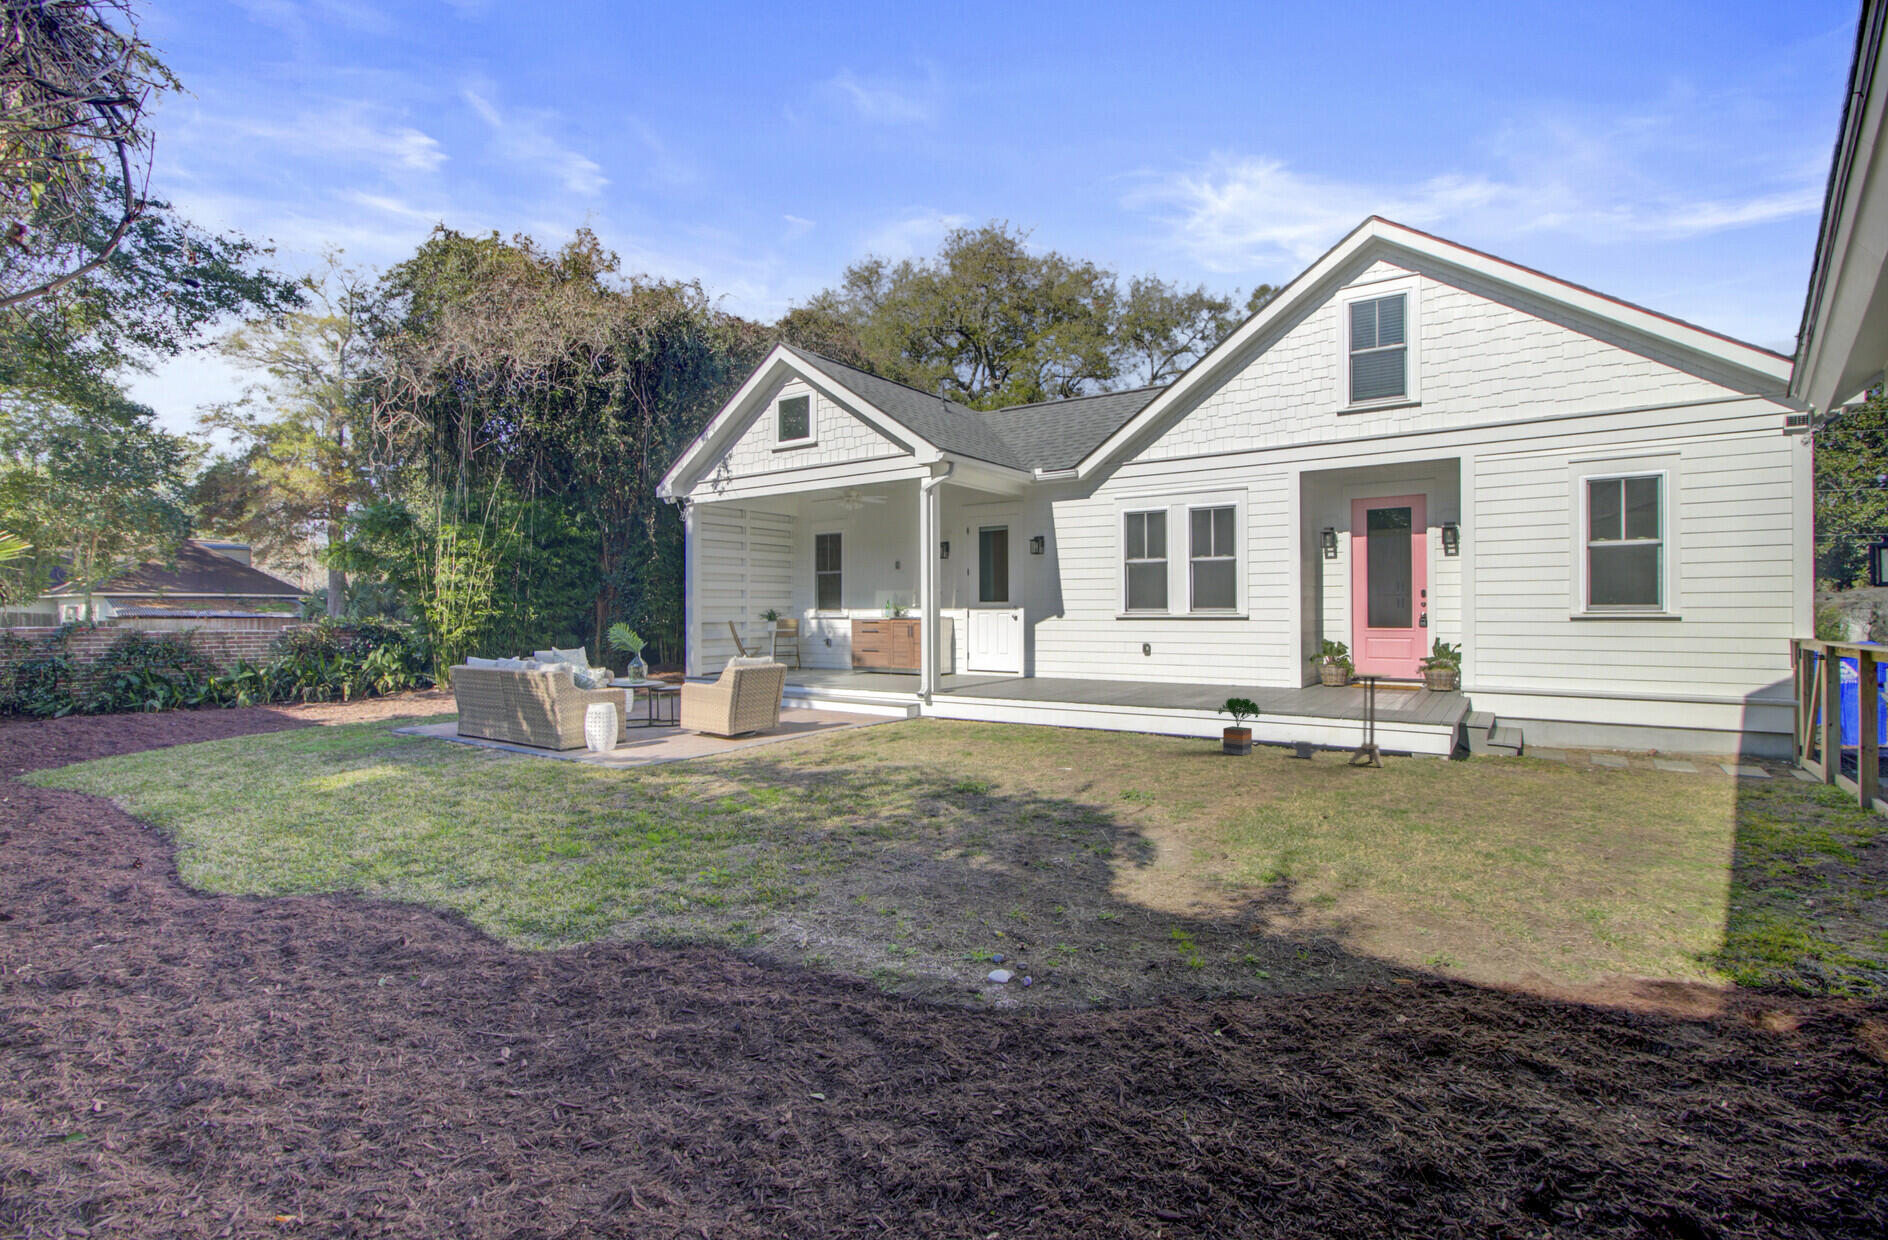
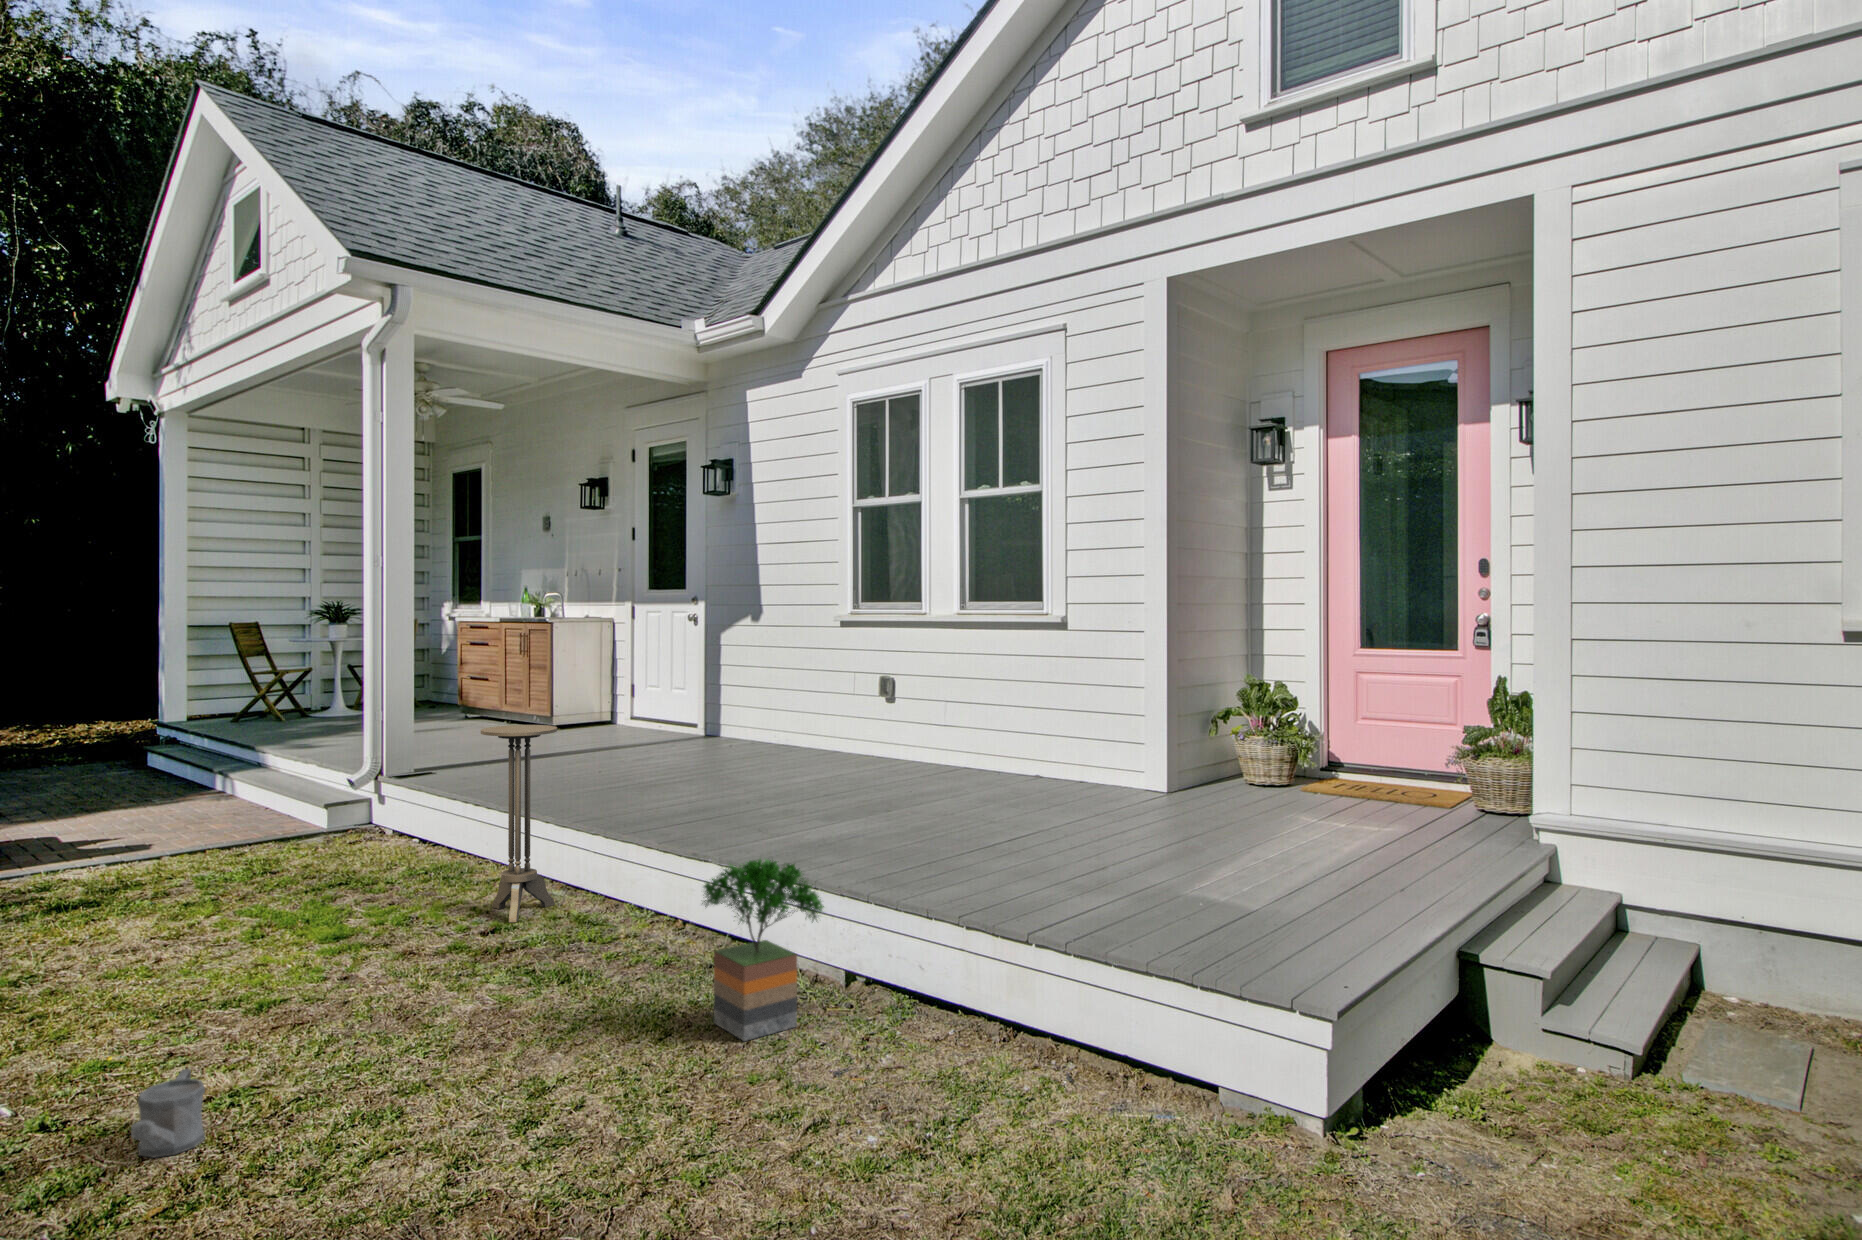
side table: present [1349,673,1390,768] -> present [481,725,557,922]
watering can: present [1291,741,1327,758] -> present [131,1069,205,1158]

